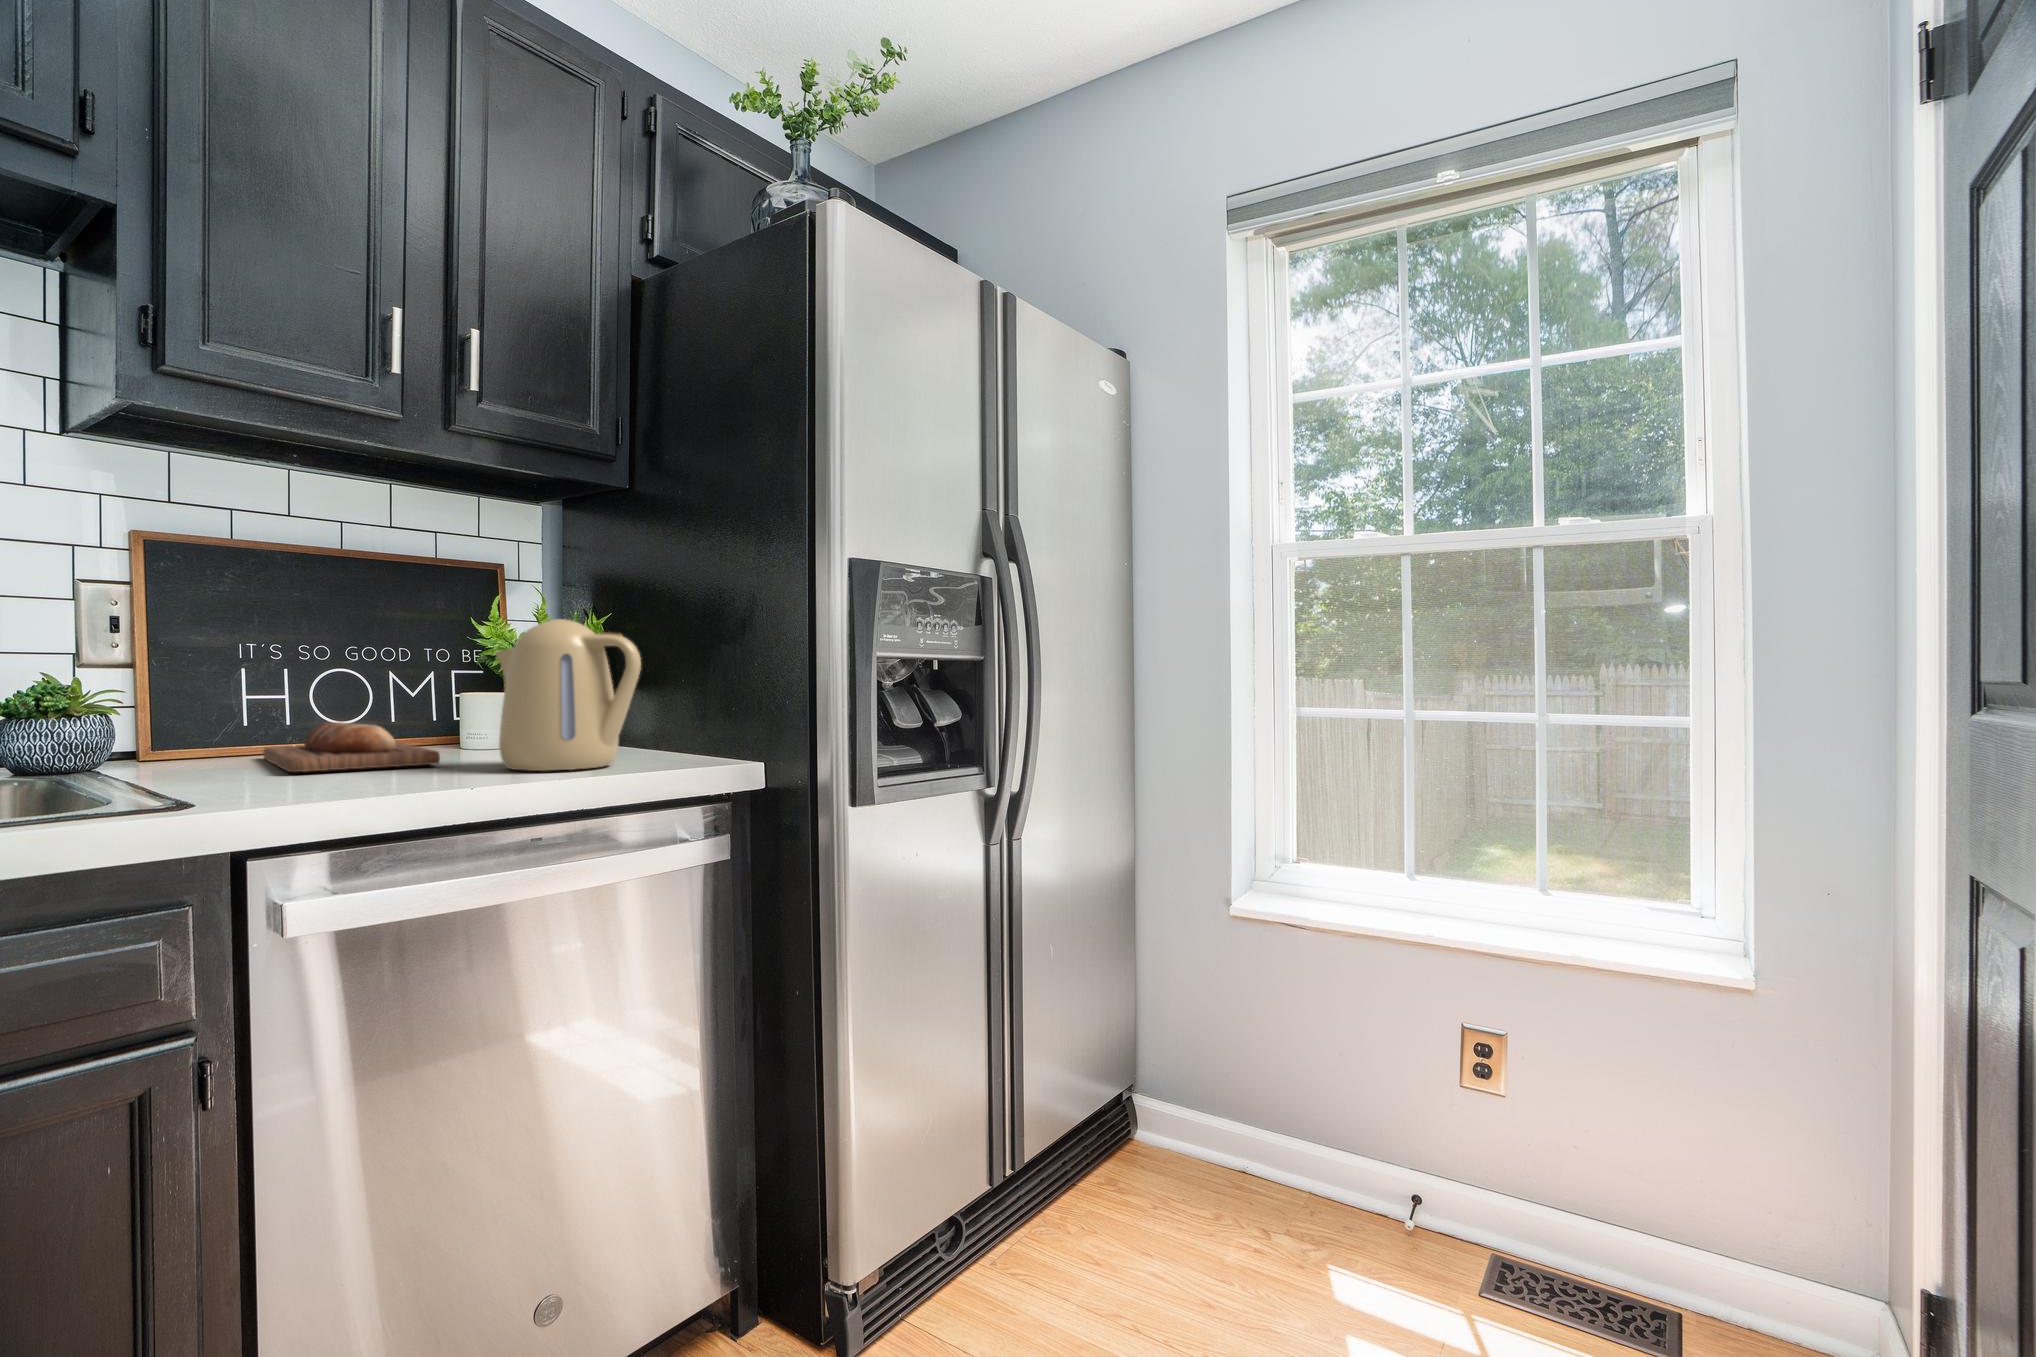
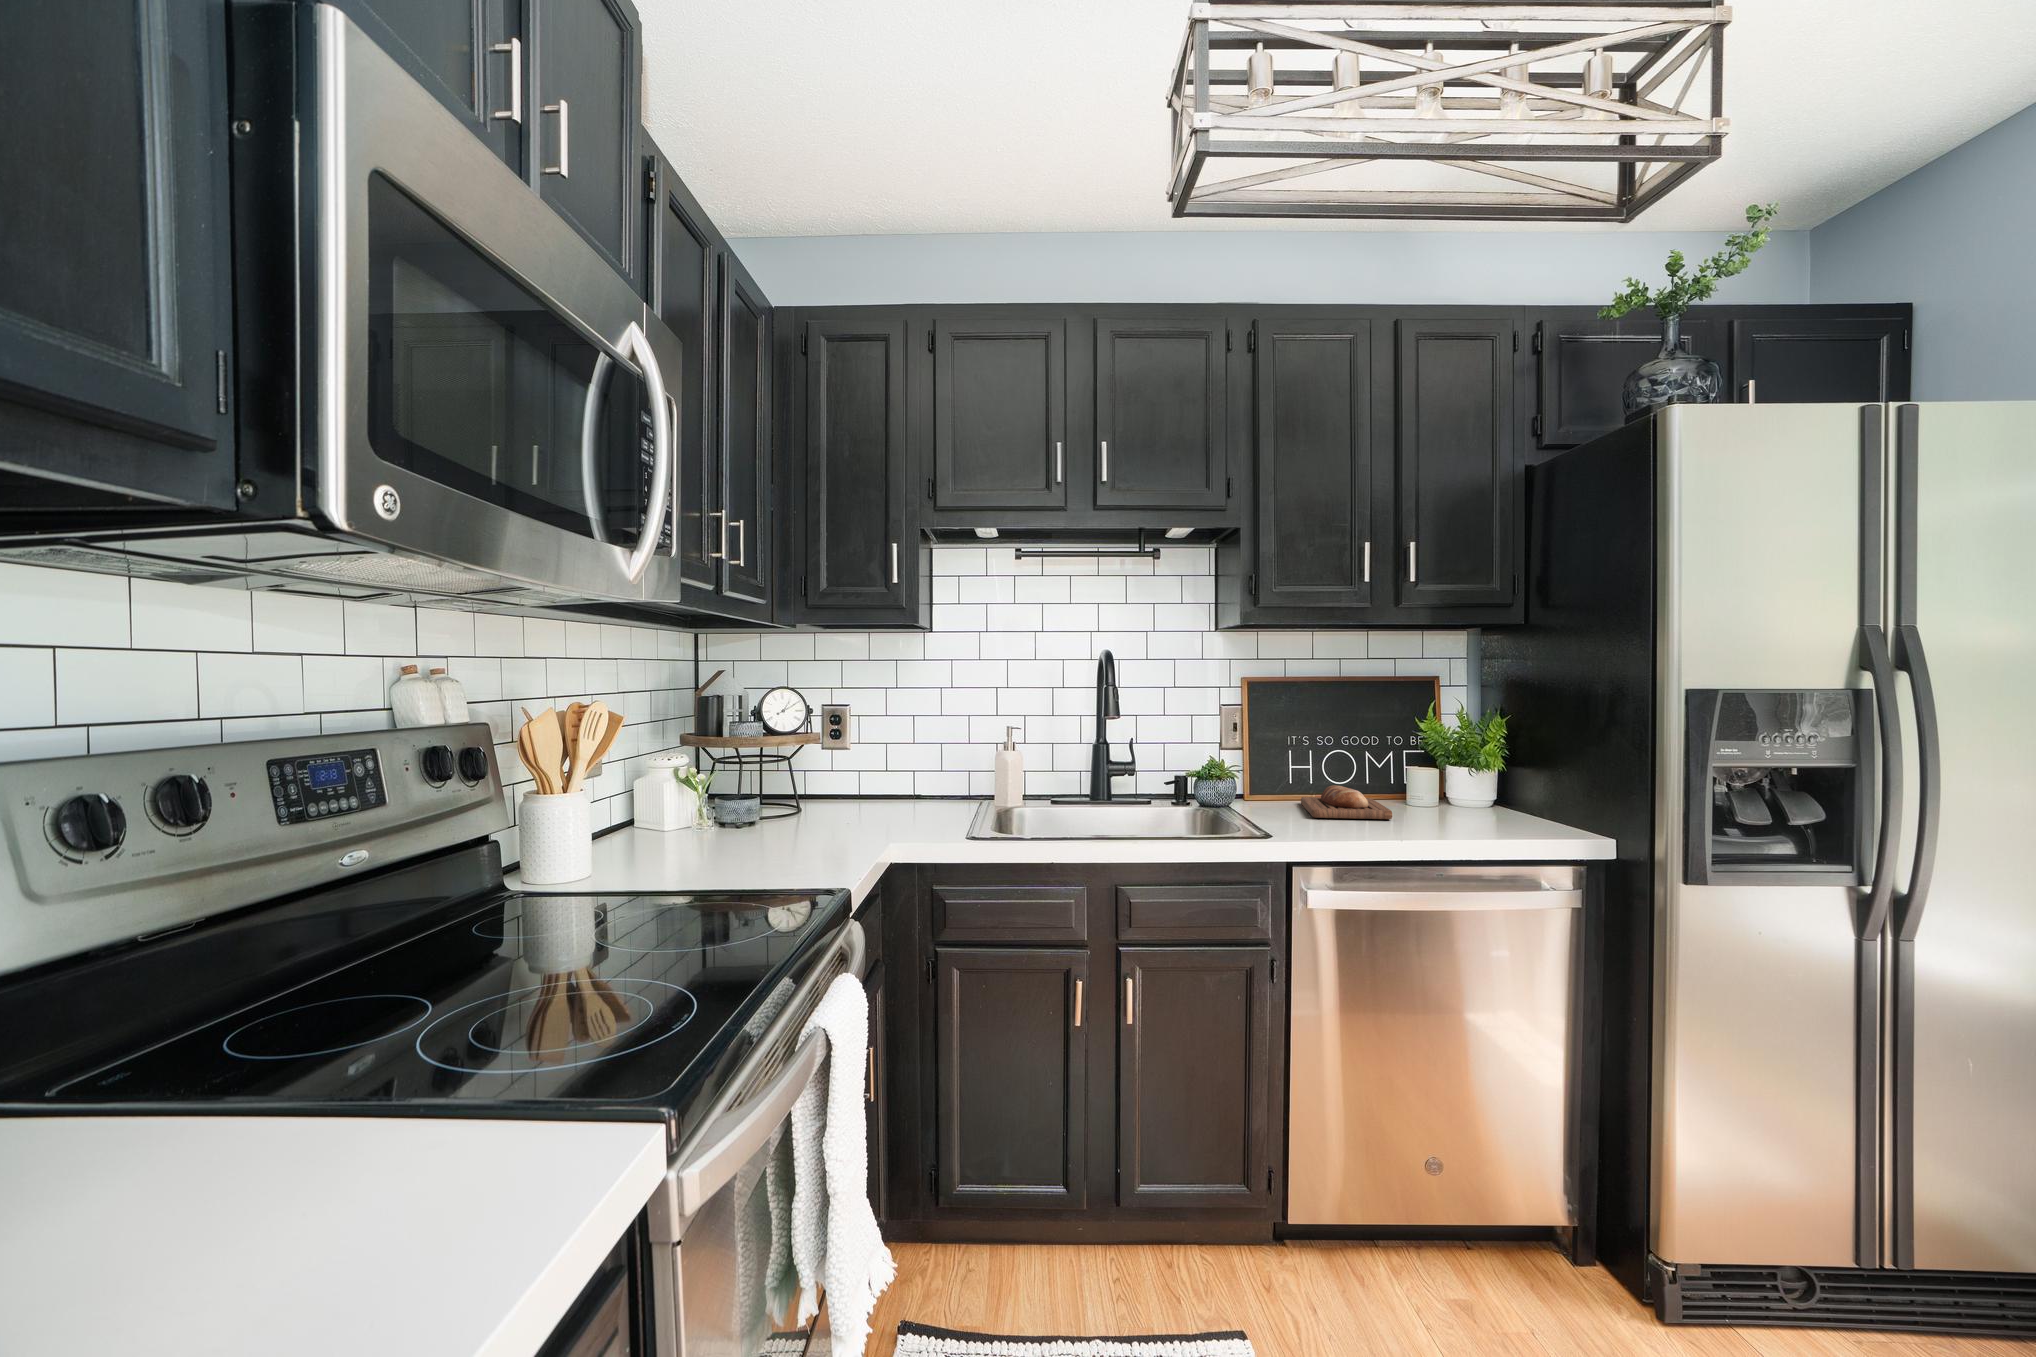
kettle: present [495,619,641,771] -> none [1424,730,1518,833]

